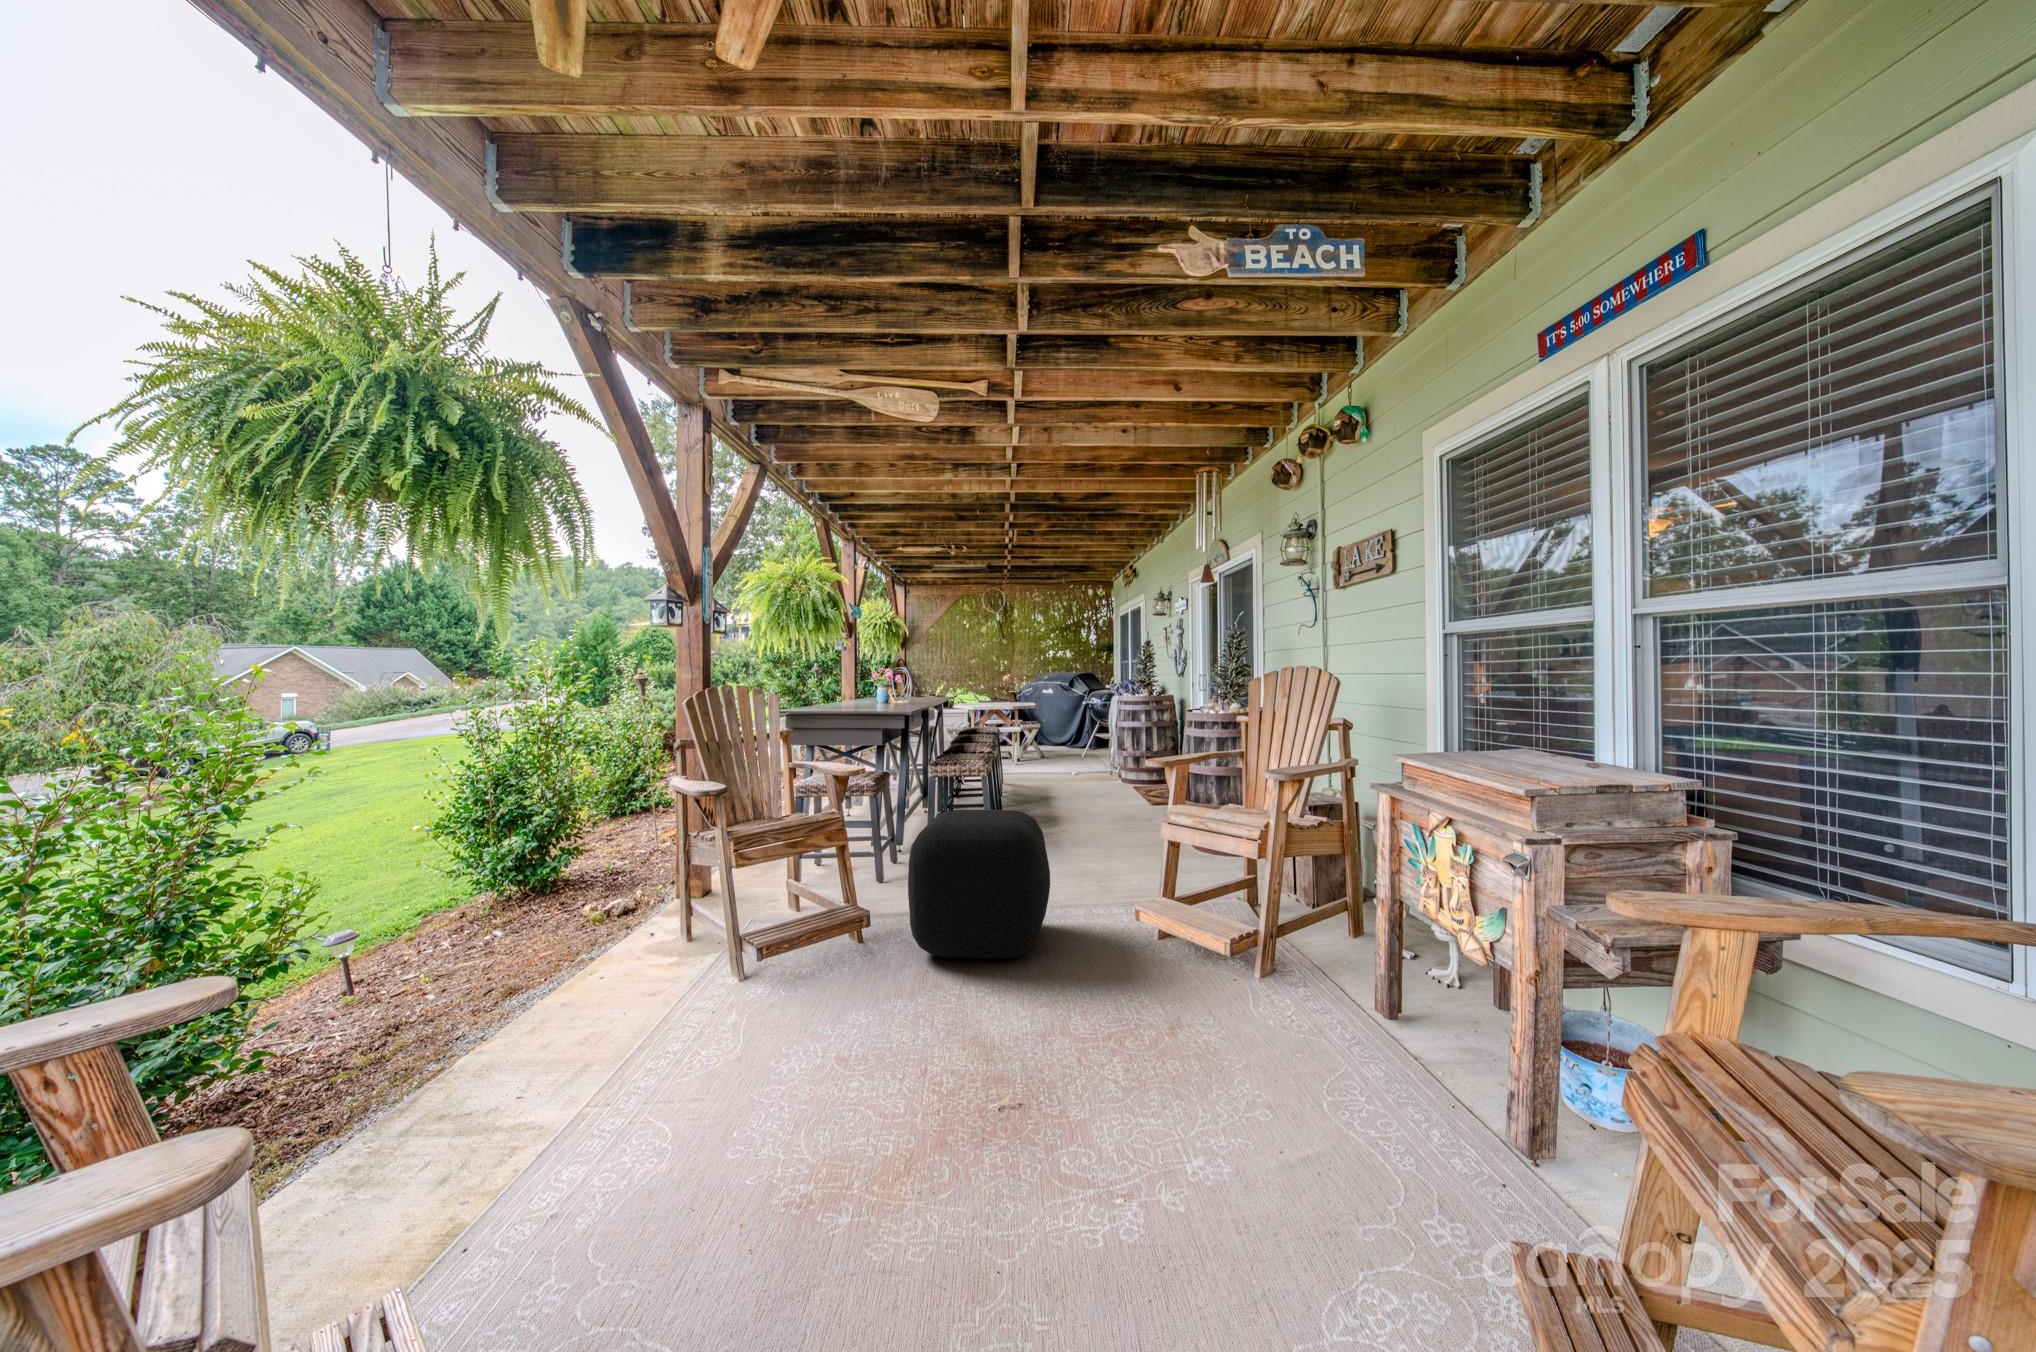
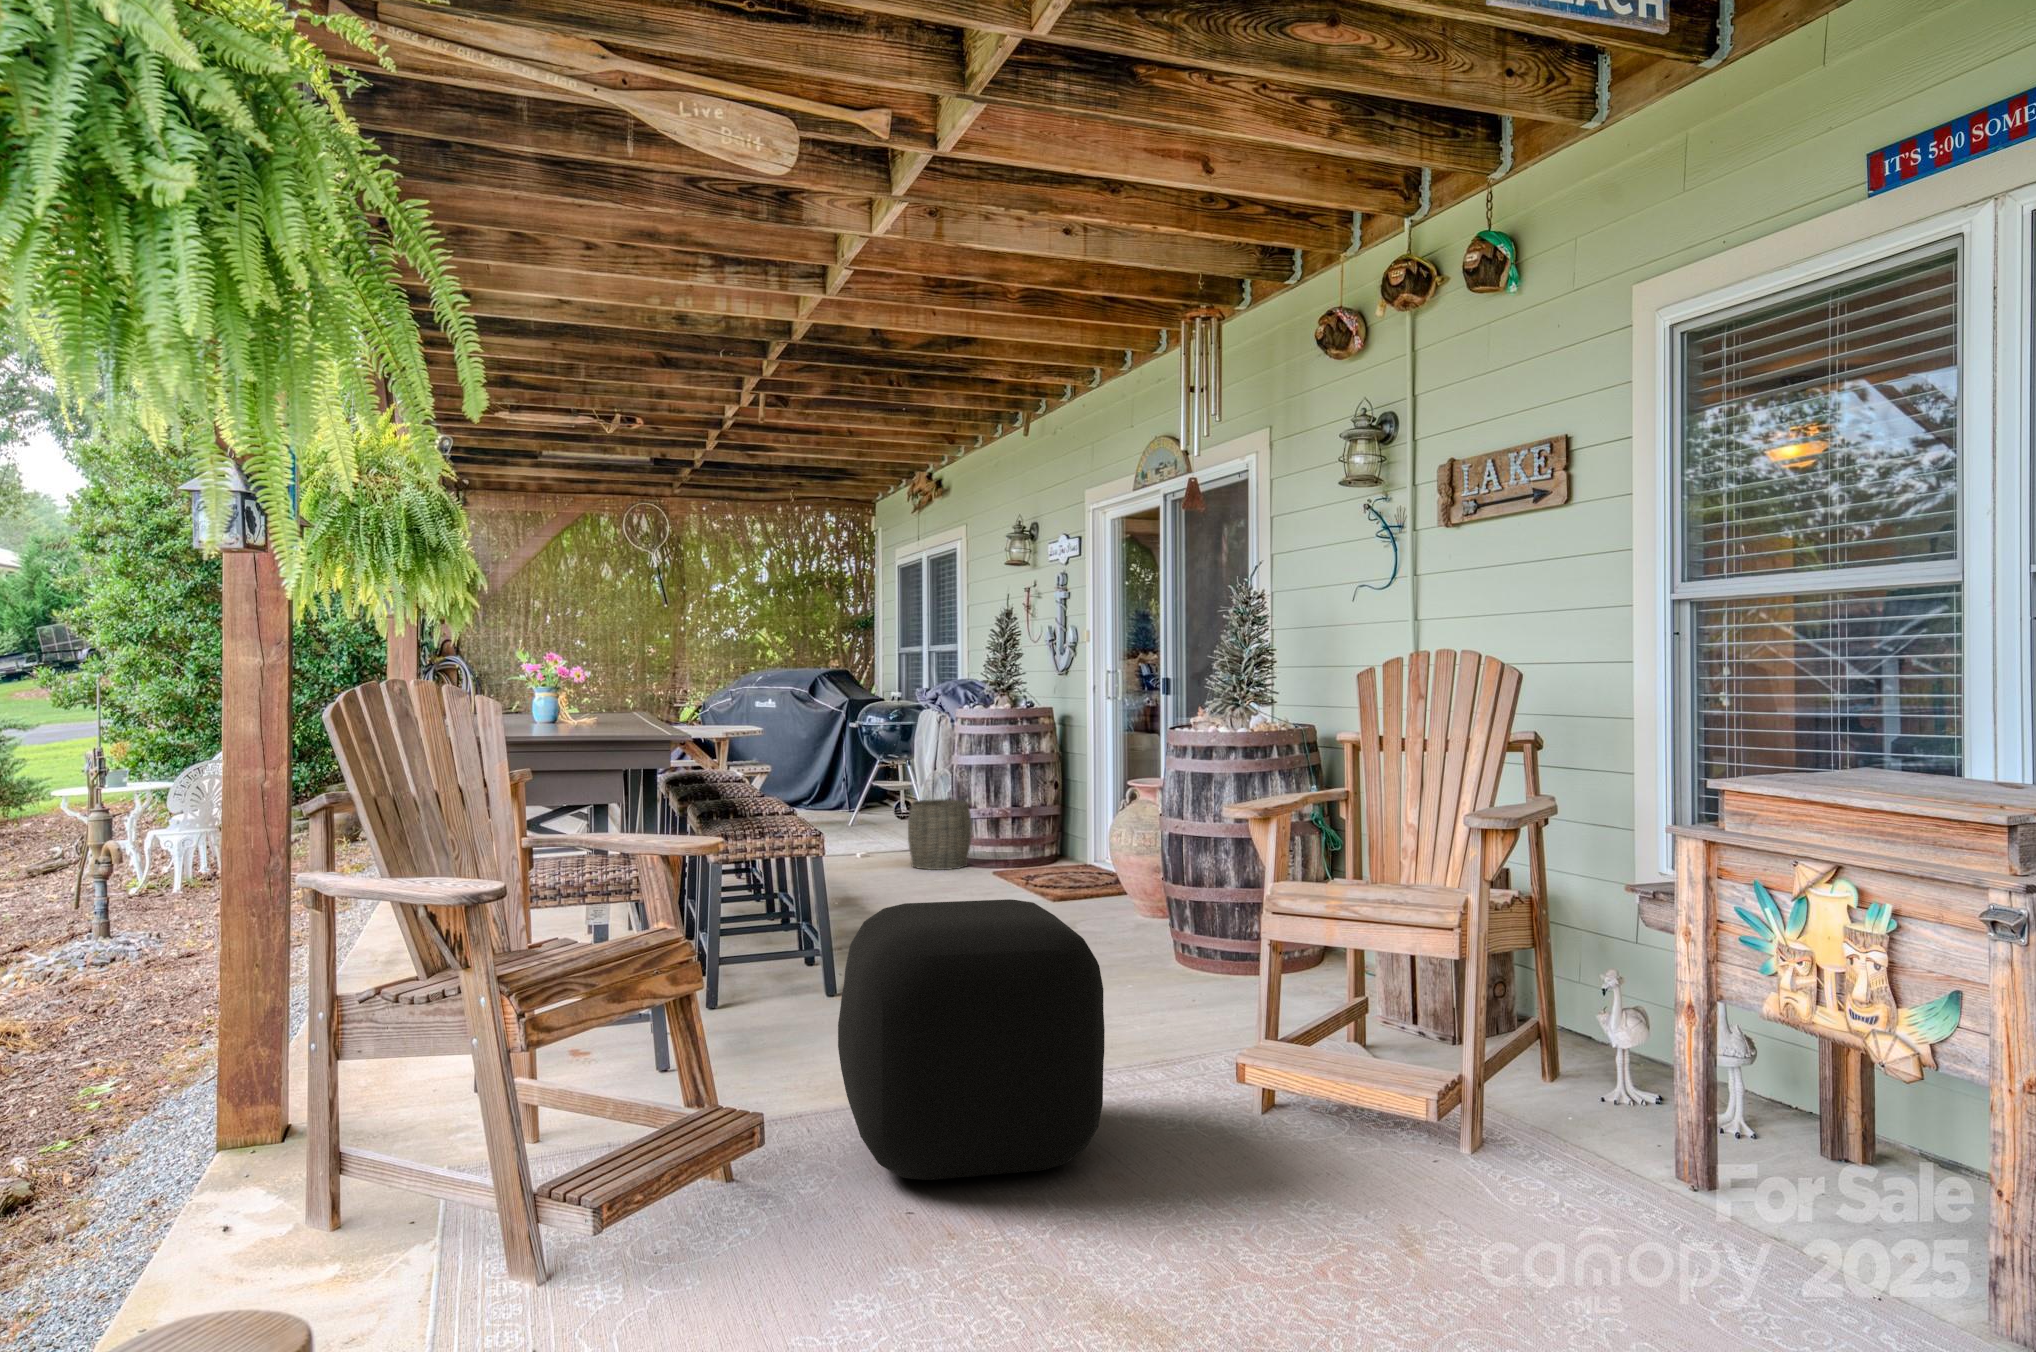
woven basket: none [1087,748,1123,787] -> present [908,799,972,870]

